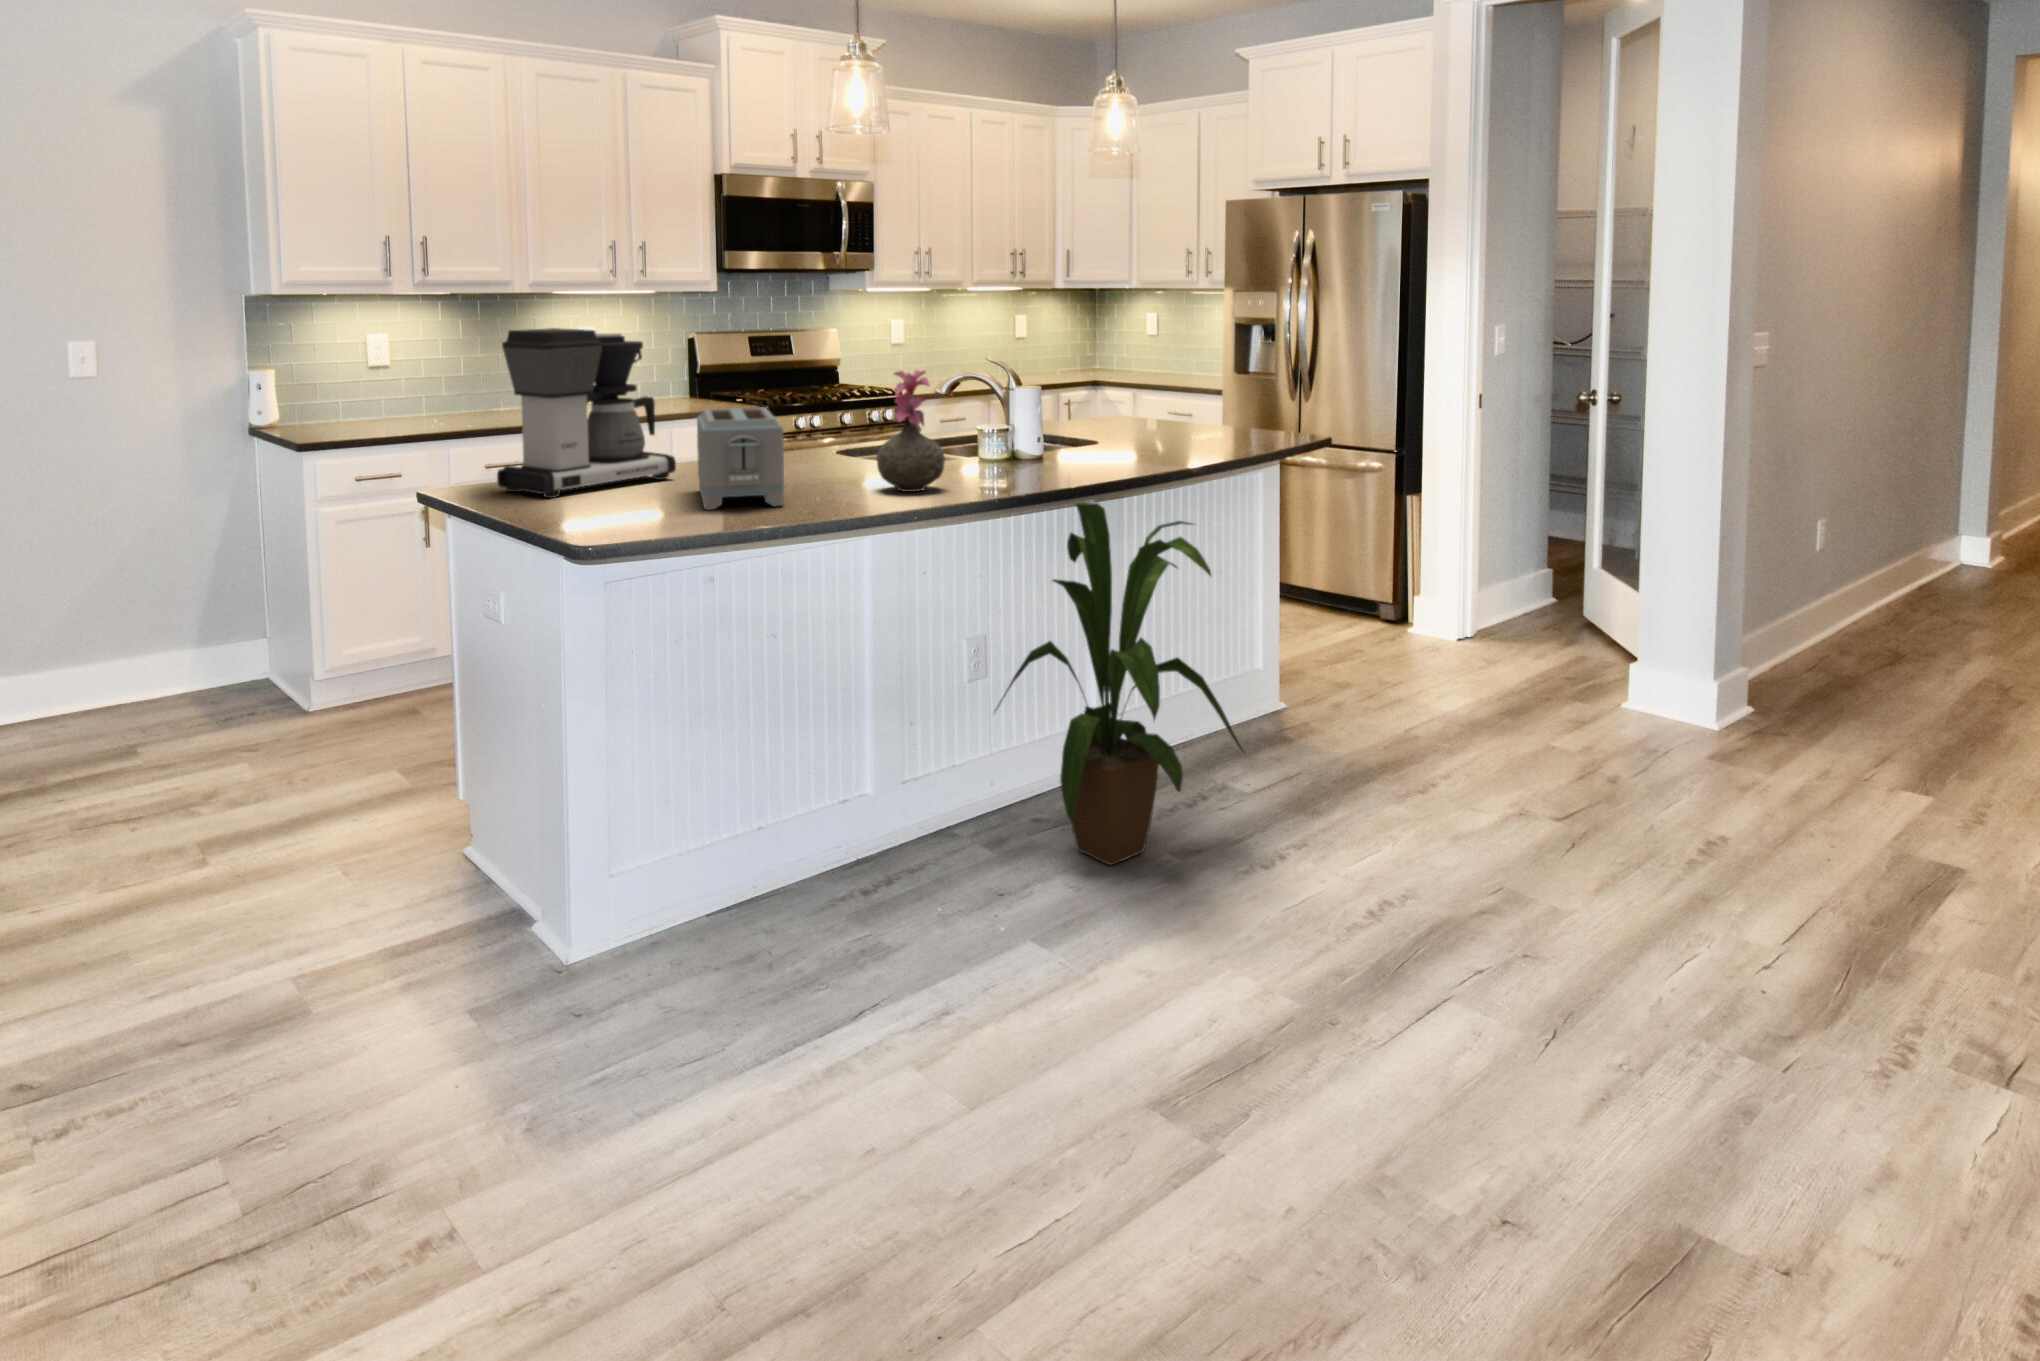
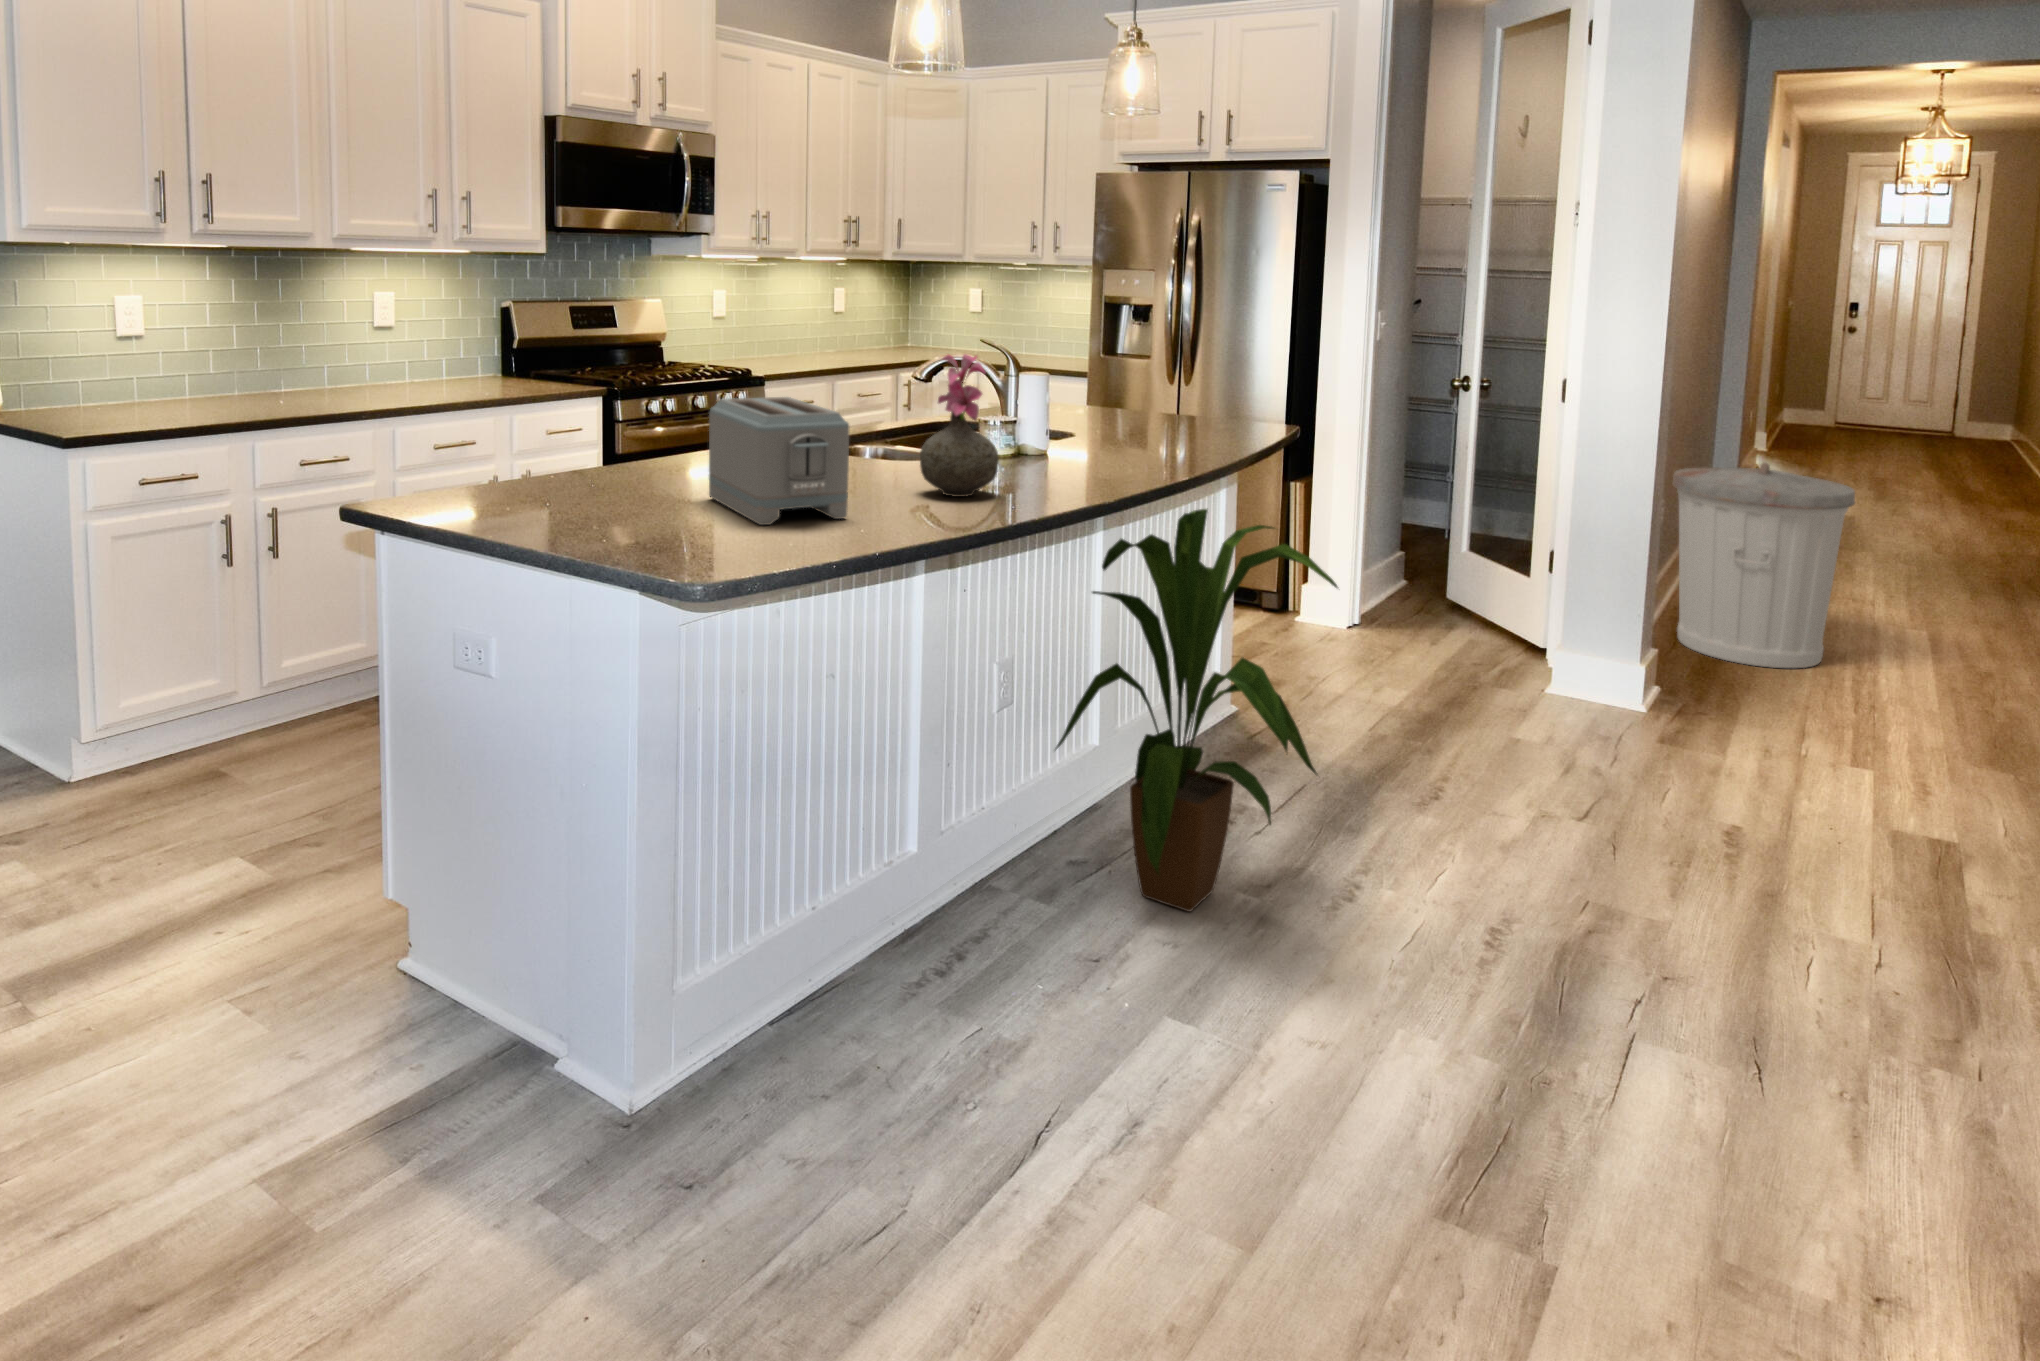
coffee maker: present [497,328,676,498] -> none [449,296,655,513]
trash can: none [1804,478,2006,697] -> present [1672,463,1855,668]

